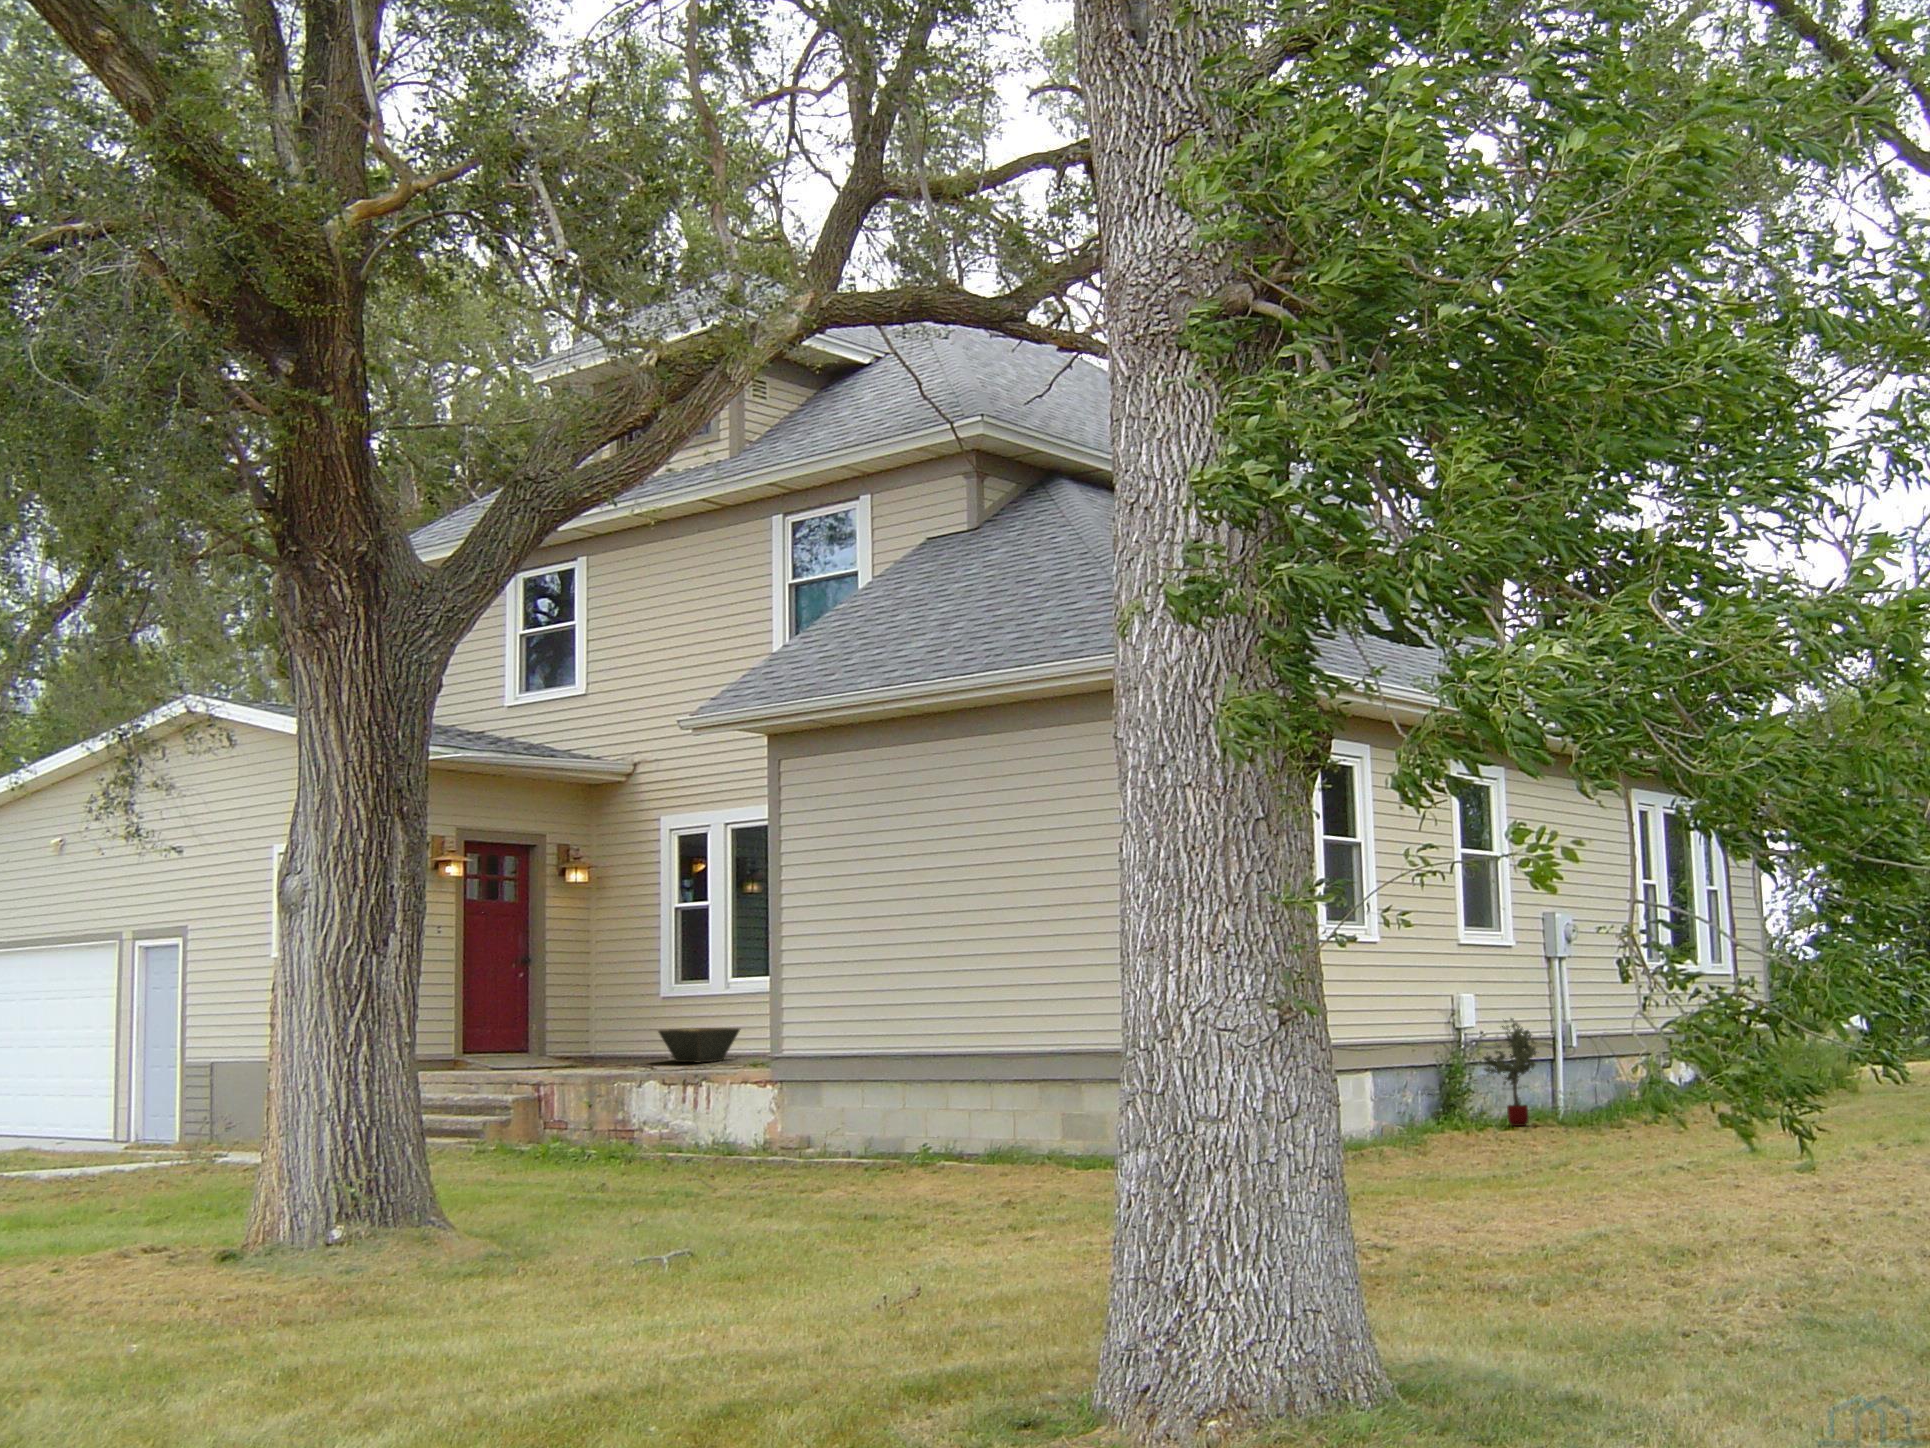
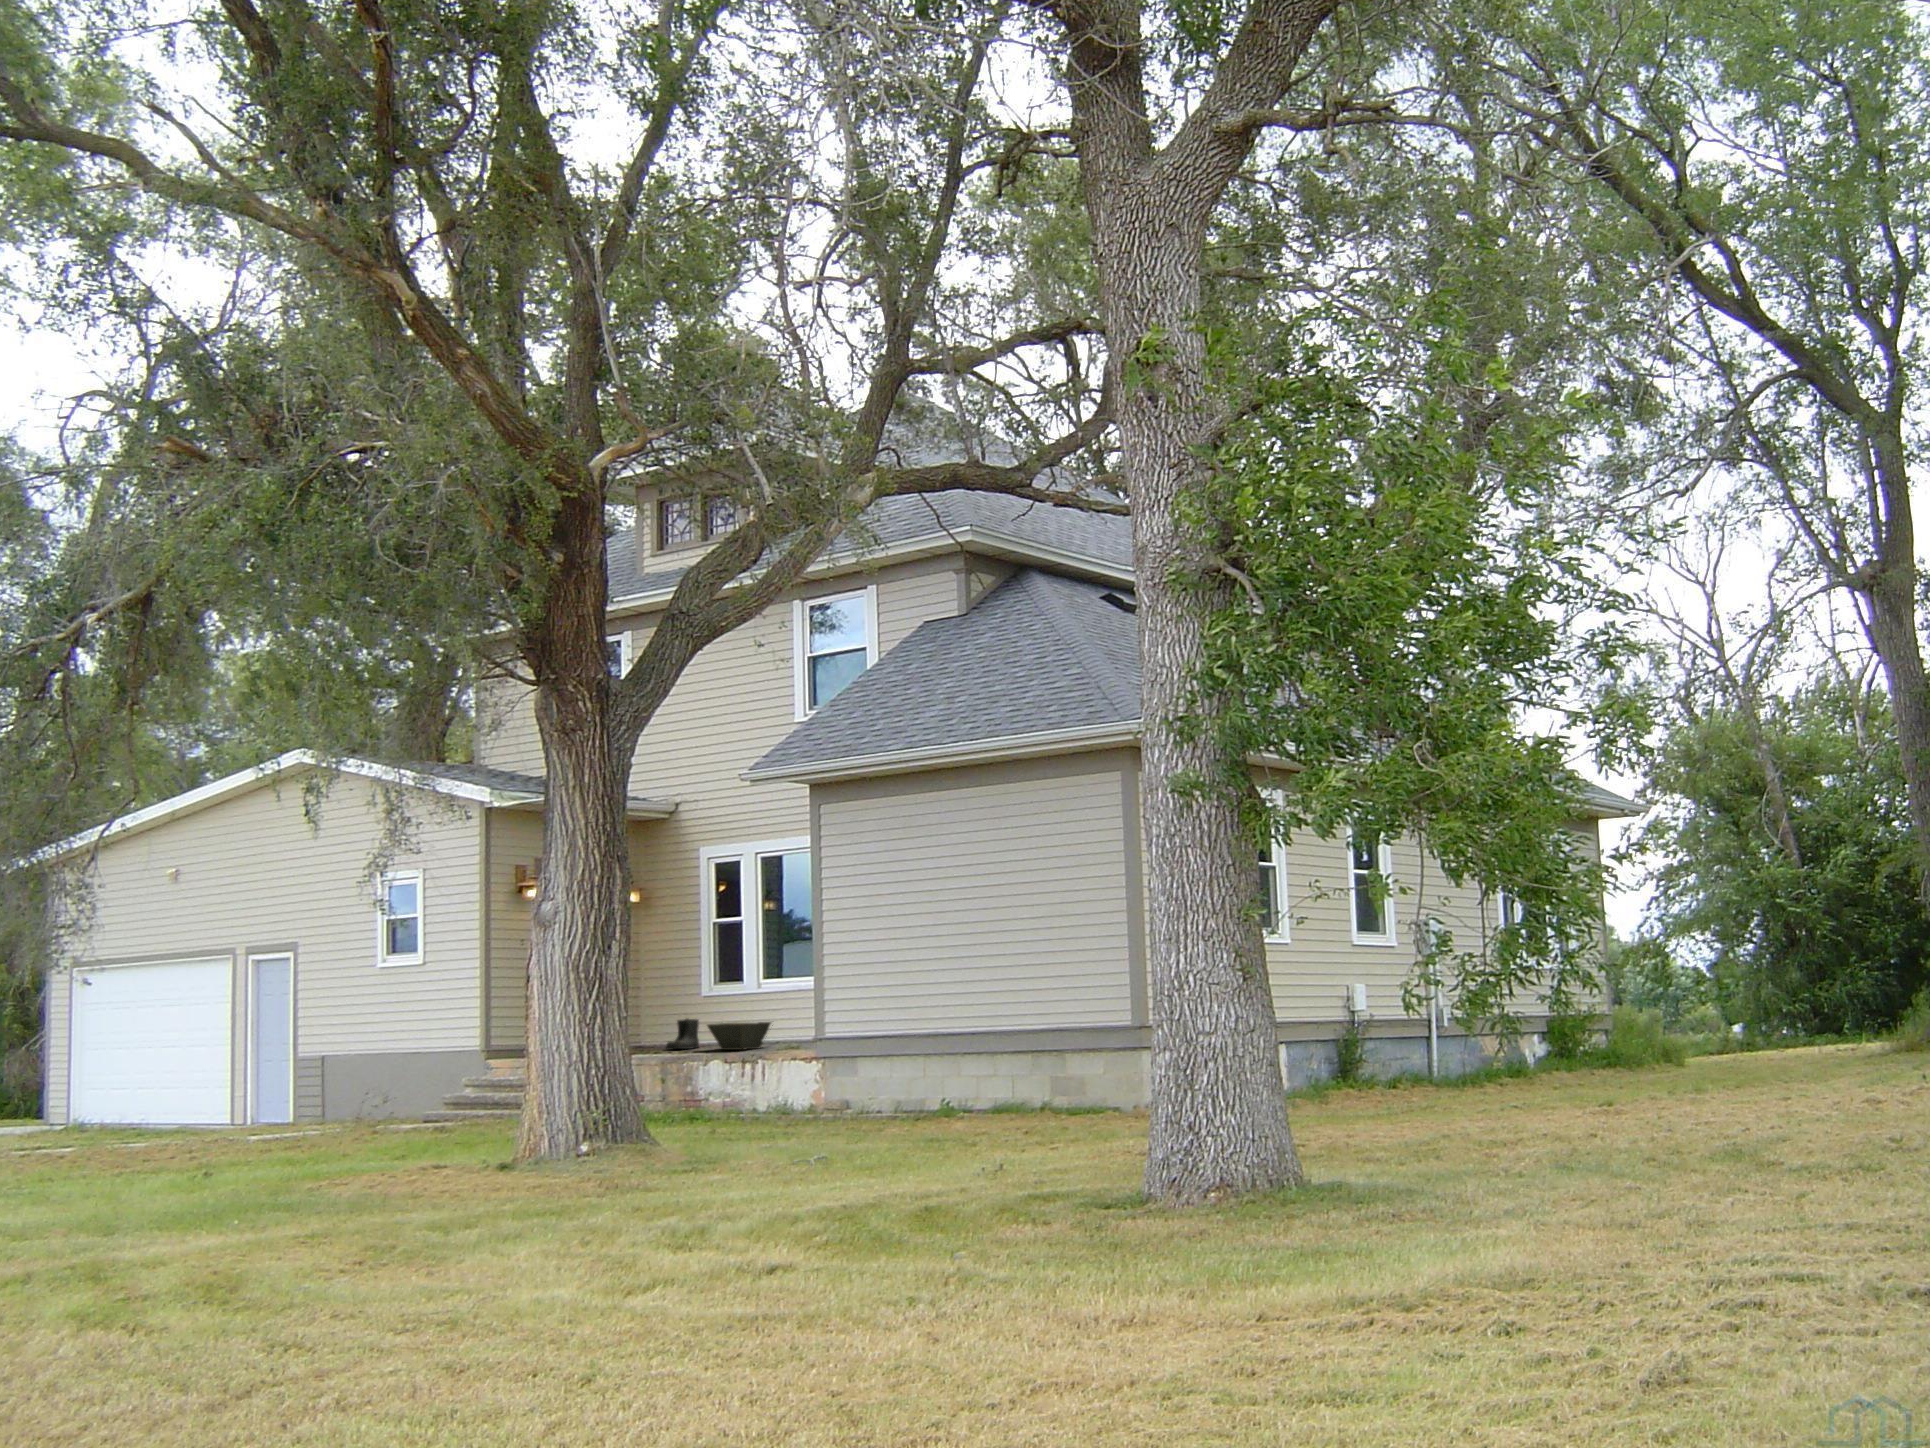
potted tree: present [1483,1018,1537,1126] -> none [1372,1000,1416,1084]
boots: none [613,1021,657,1059] -> present [666,1018,699,1050]

